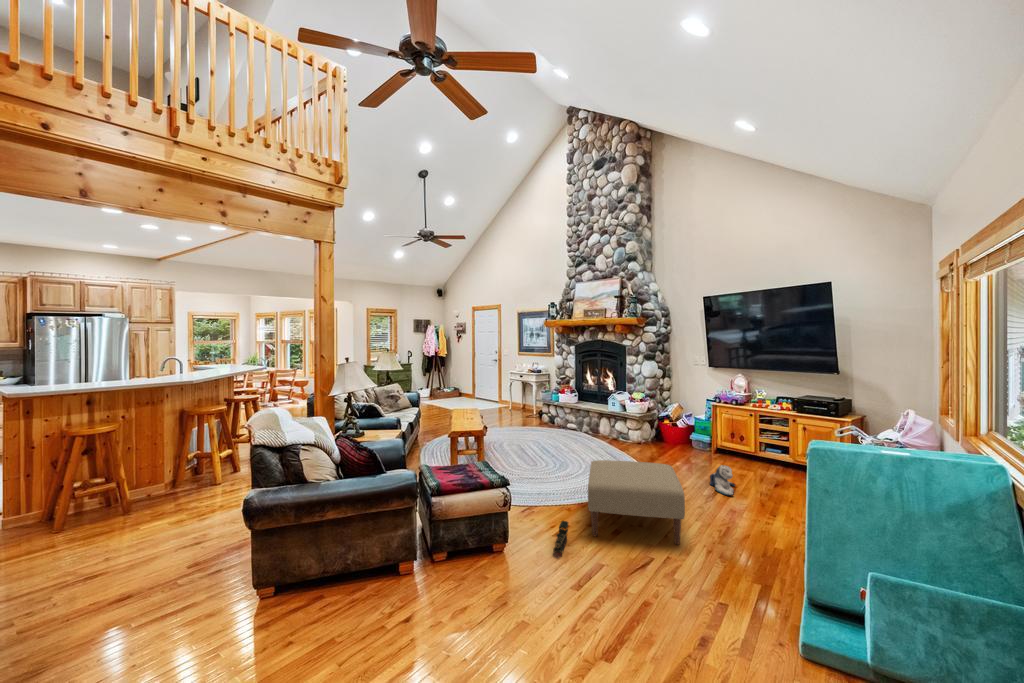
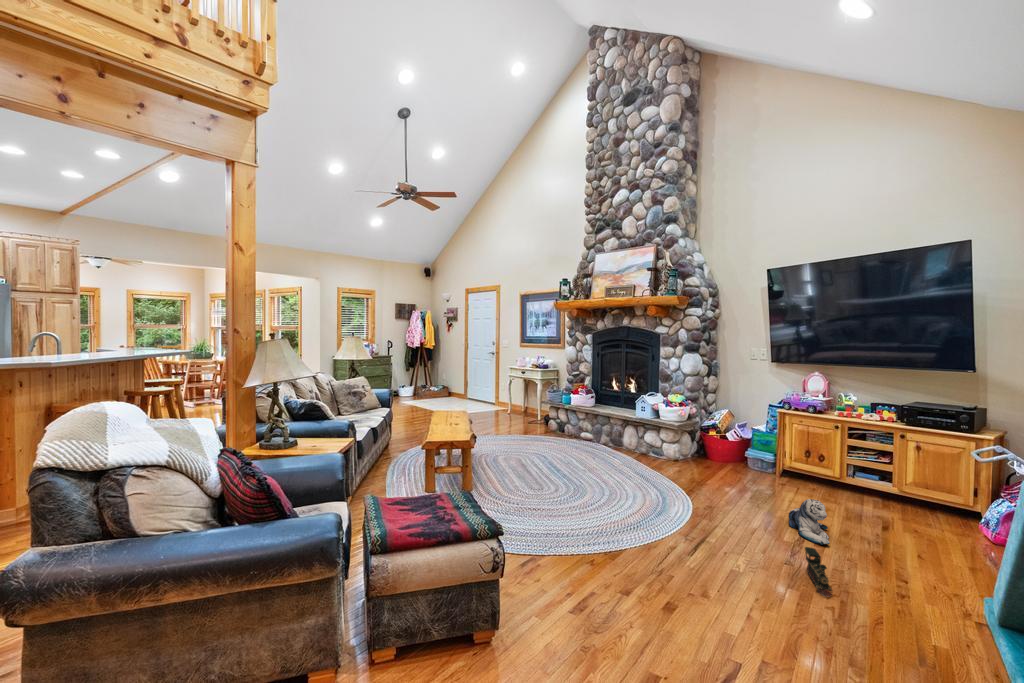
ottoman: present [588,460,685,544] -> none [623,491,783,634]
toy train: present [553,521,568,554] -> present [805,547,832,597]

